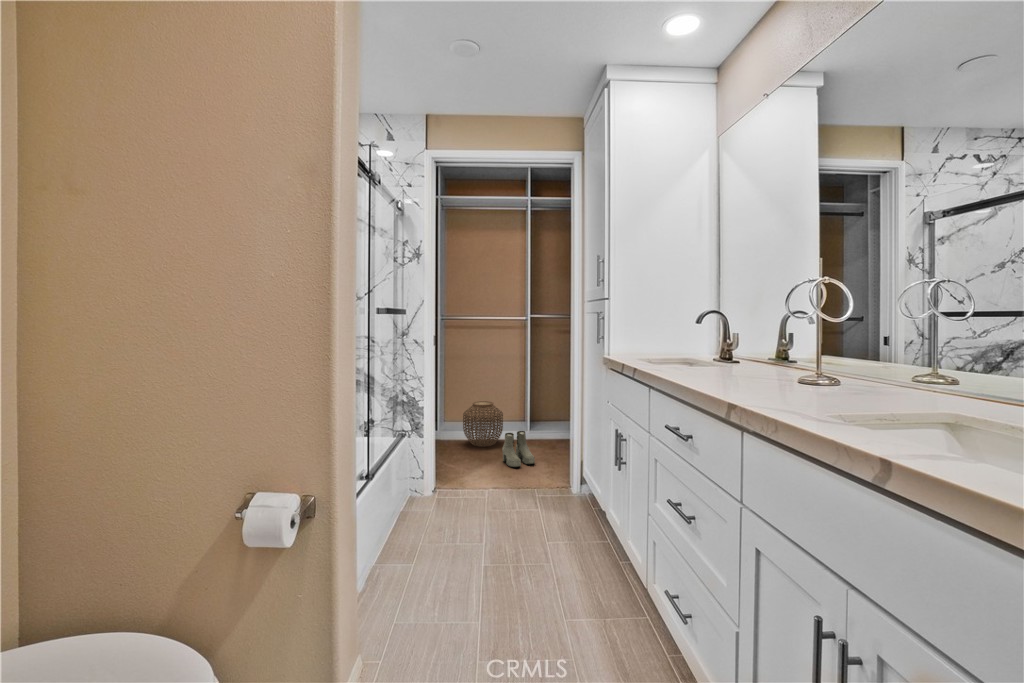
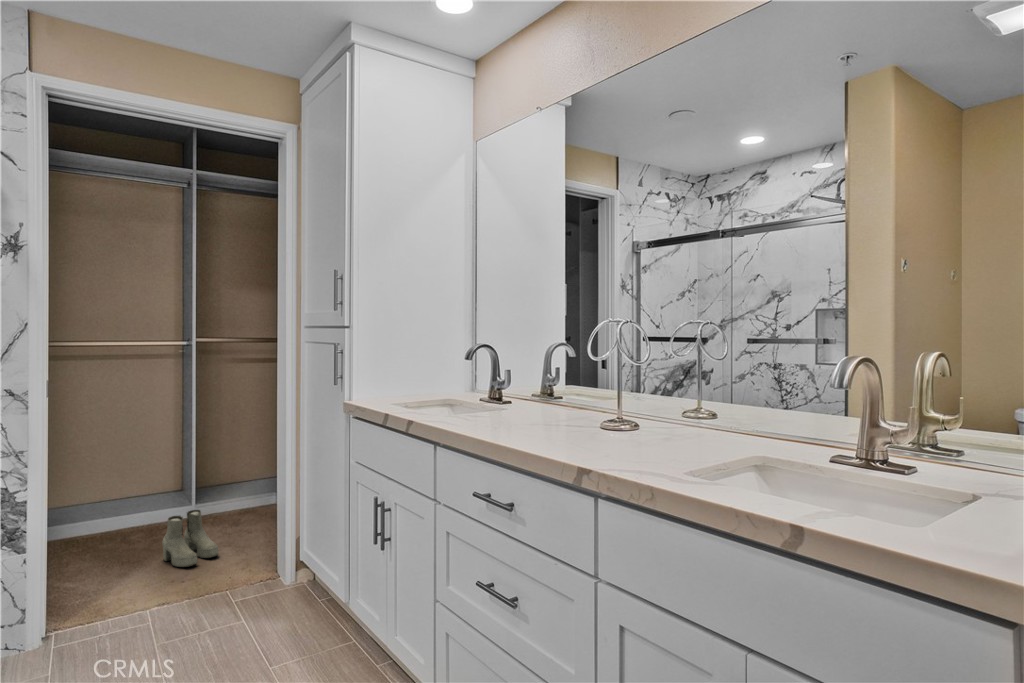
woven basket: present [463,401,503,447] -> none [81,471,155,544]

